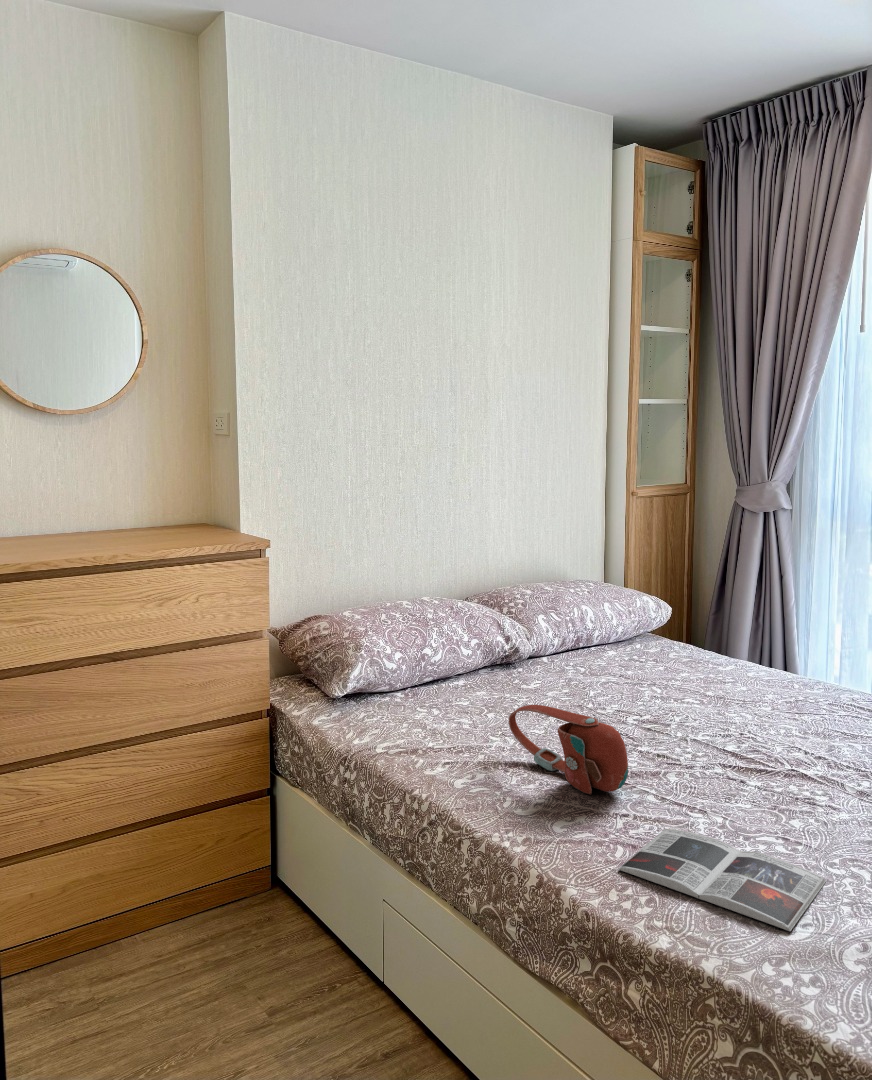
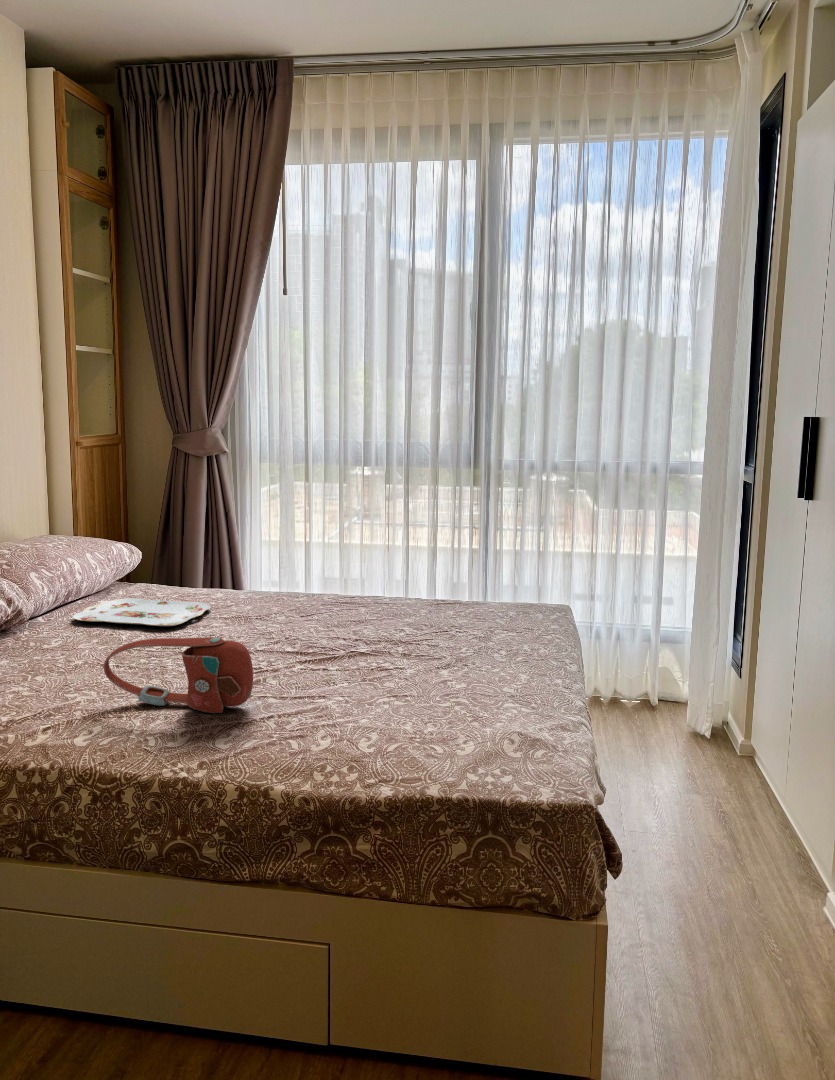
serving tray: none [566,649,699,688] -> present [73,598,211,626]
magazine: present [619,829,826,931] -> none [306,712,462,756]

